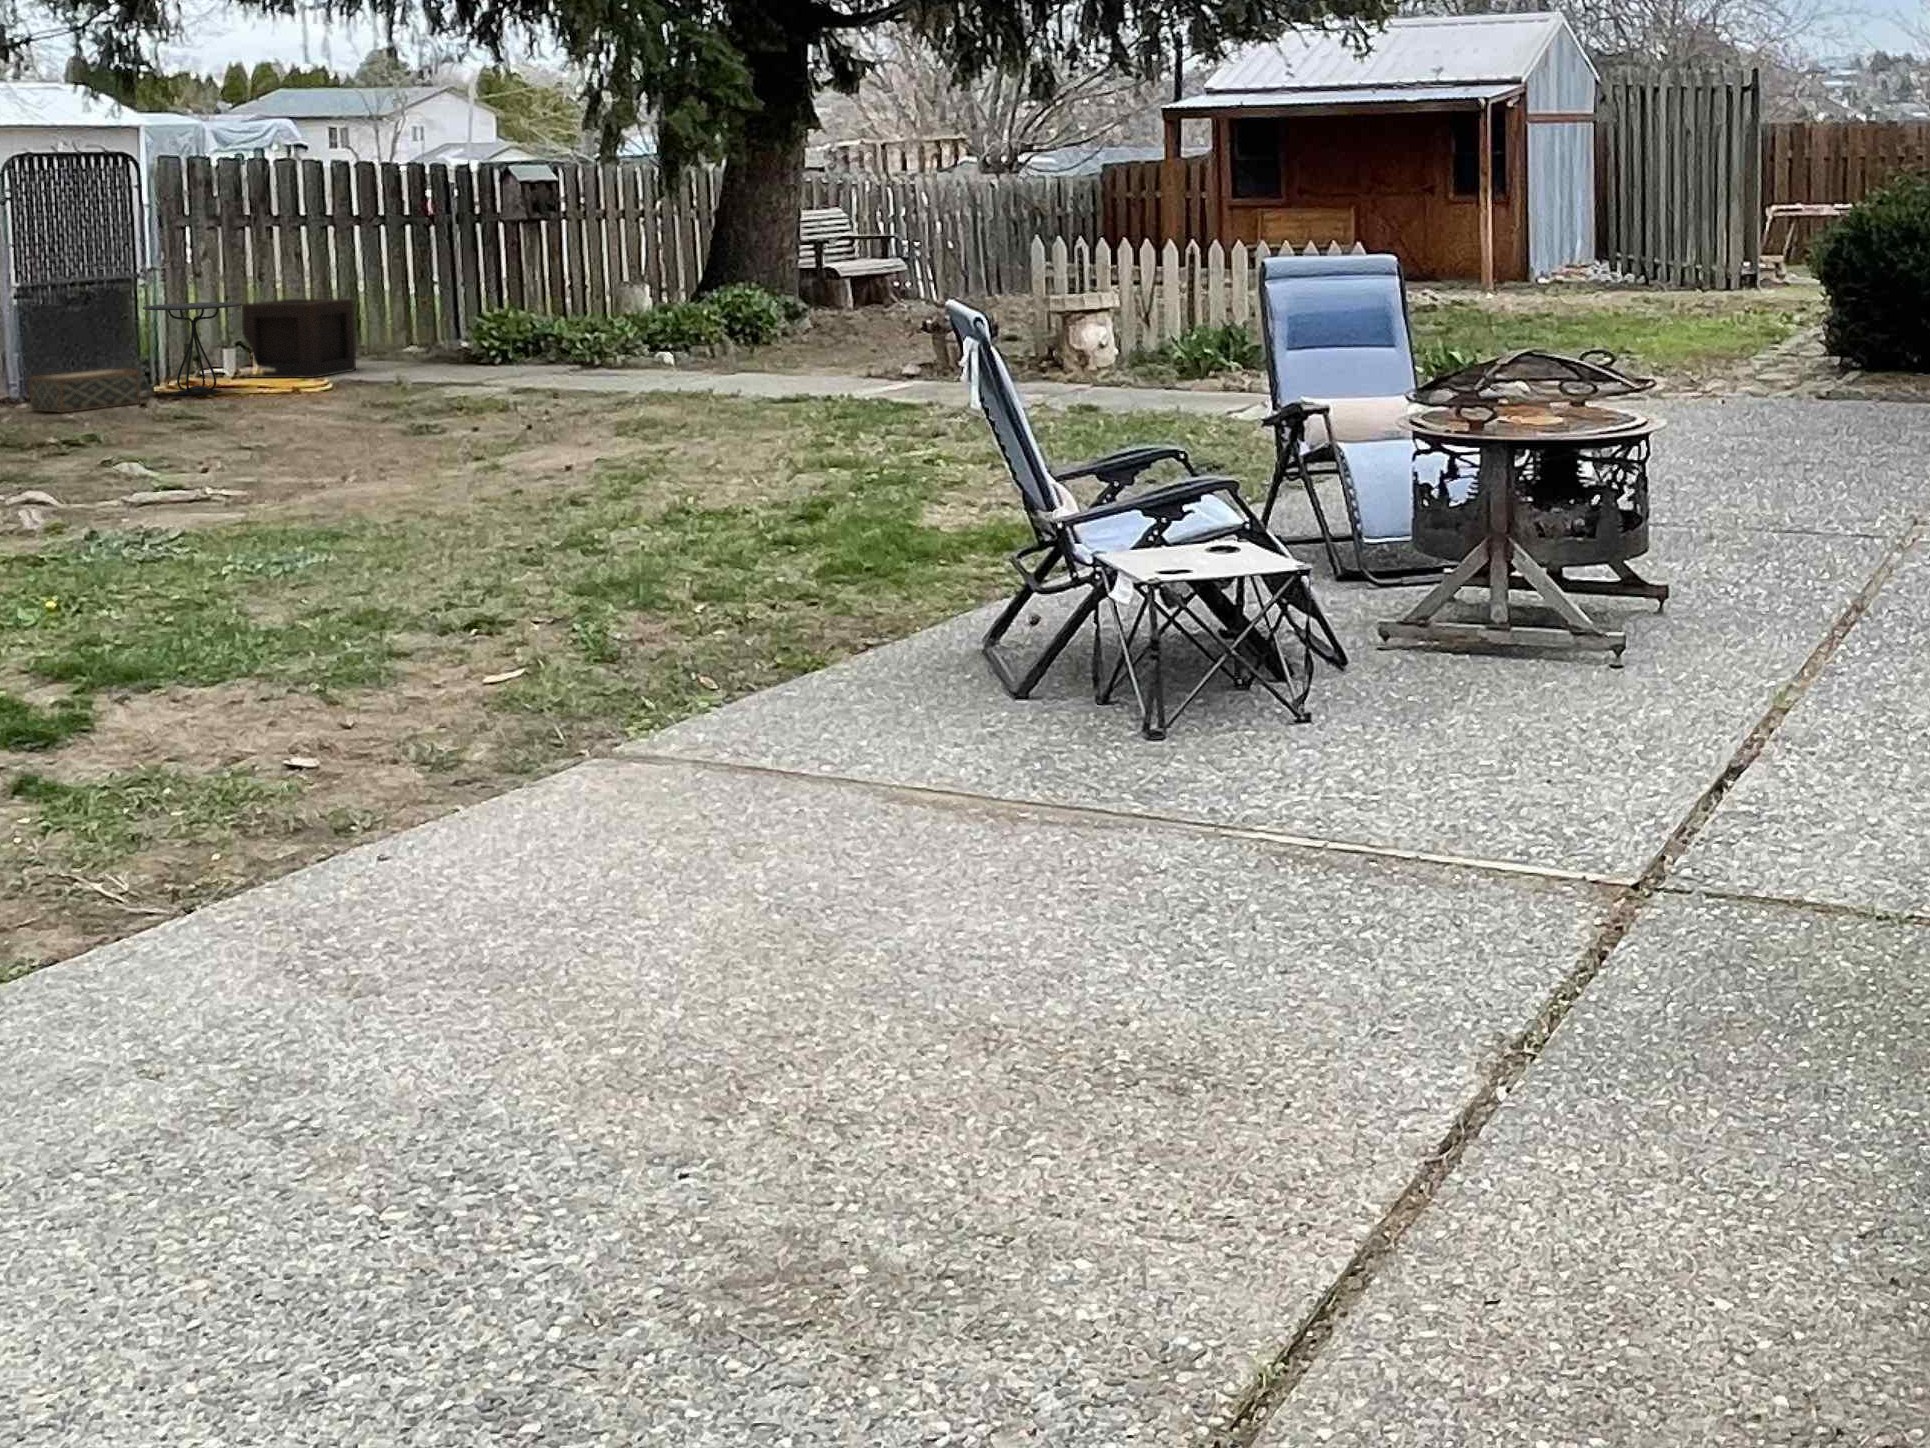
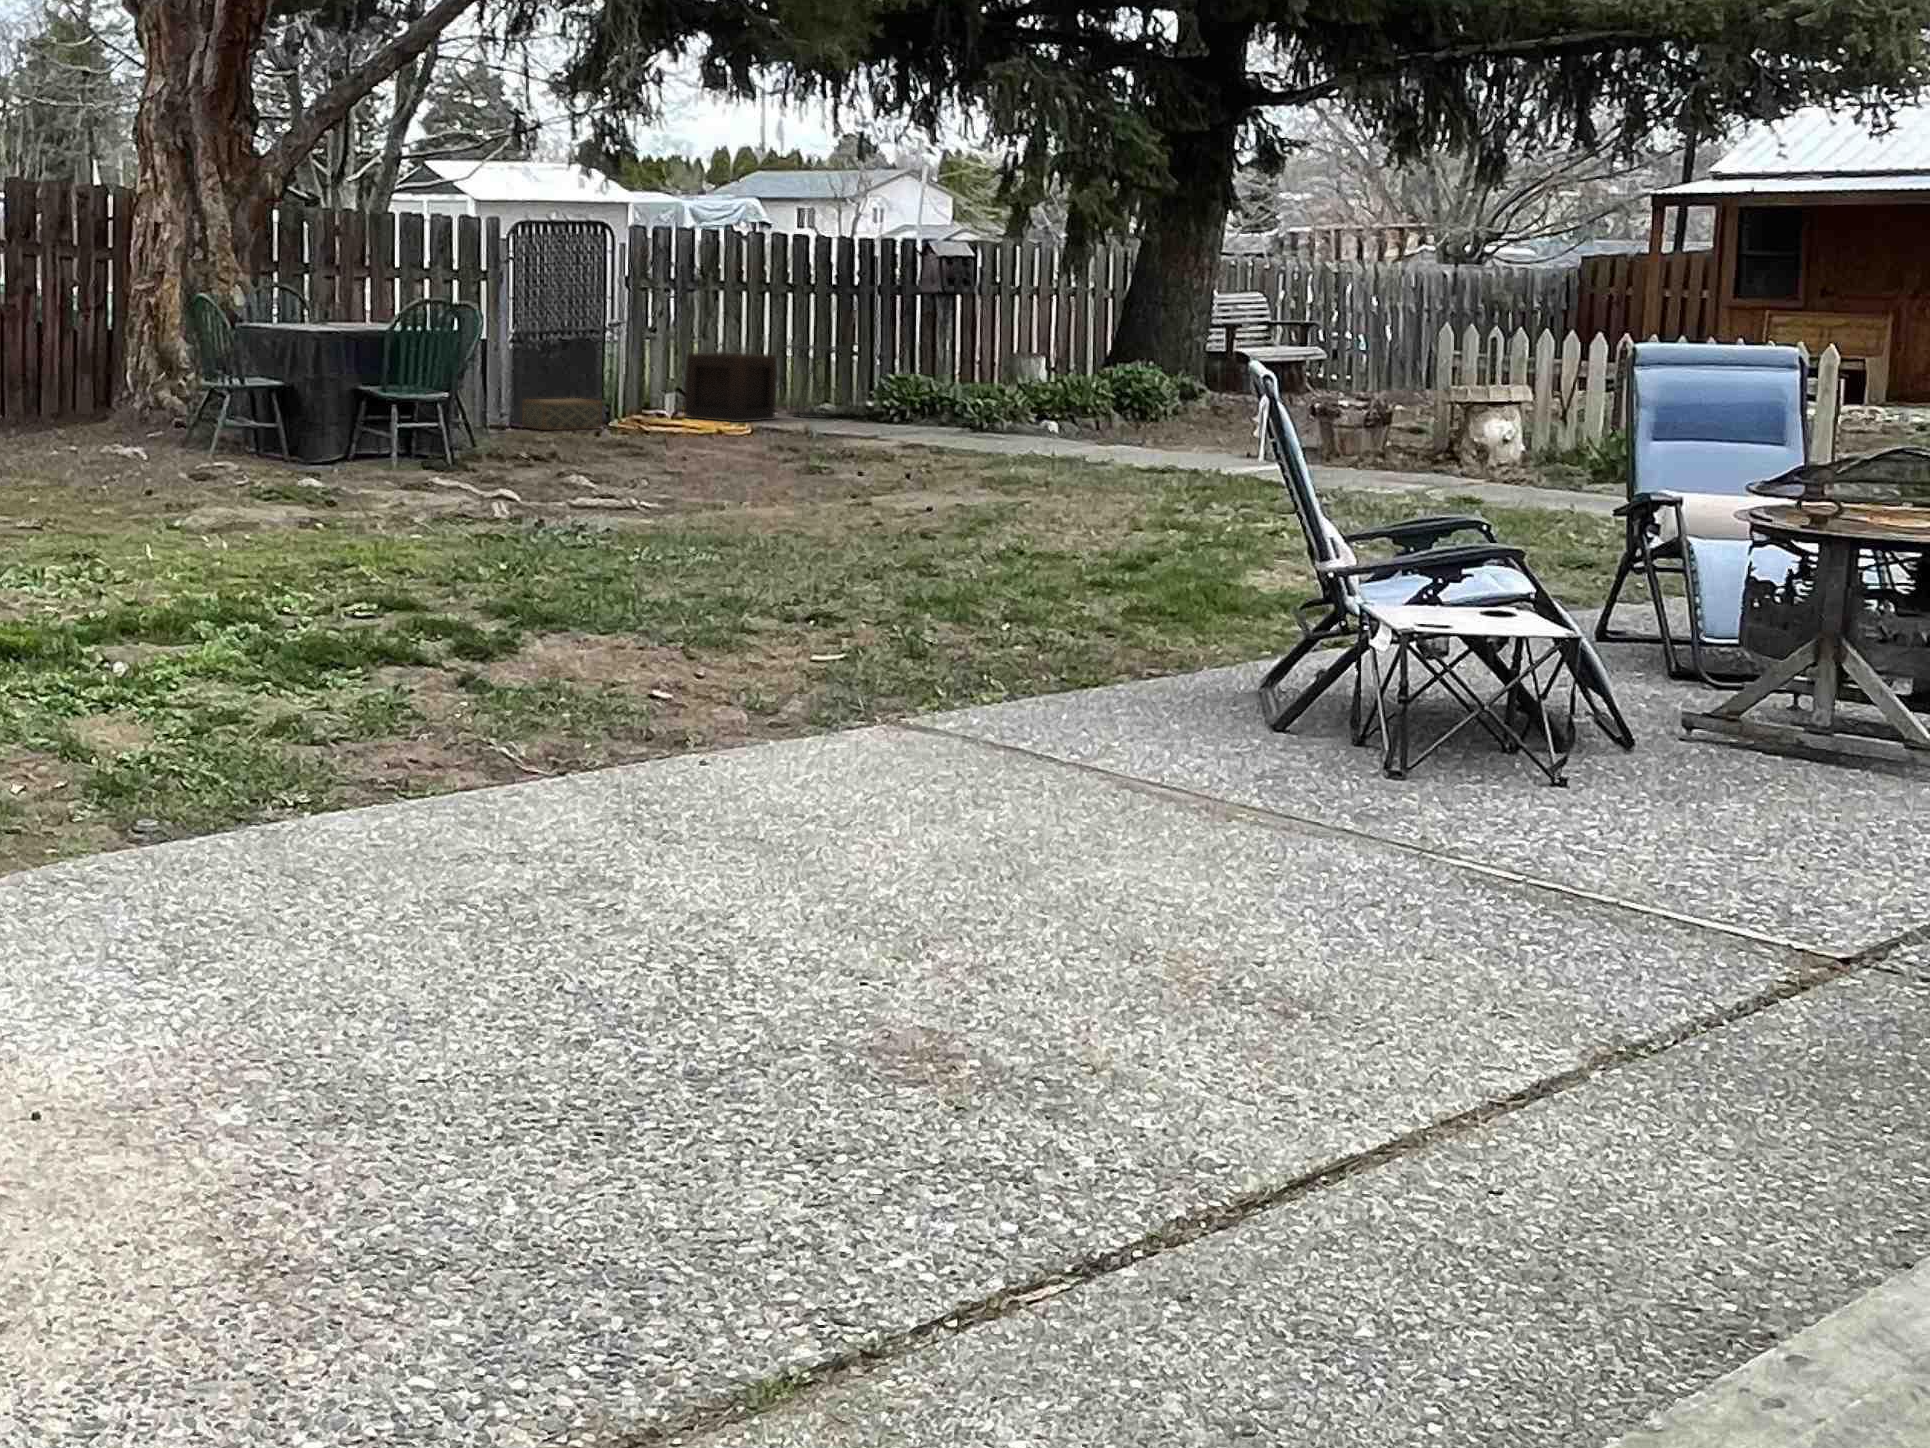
side table: present [143,302,242,395] -> present [781,345,844,418]

